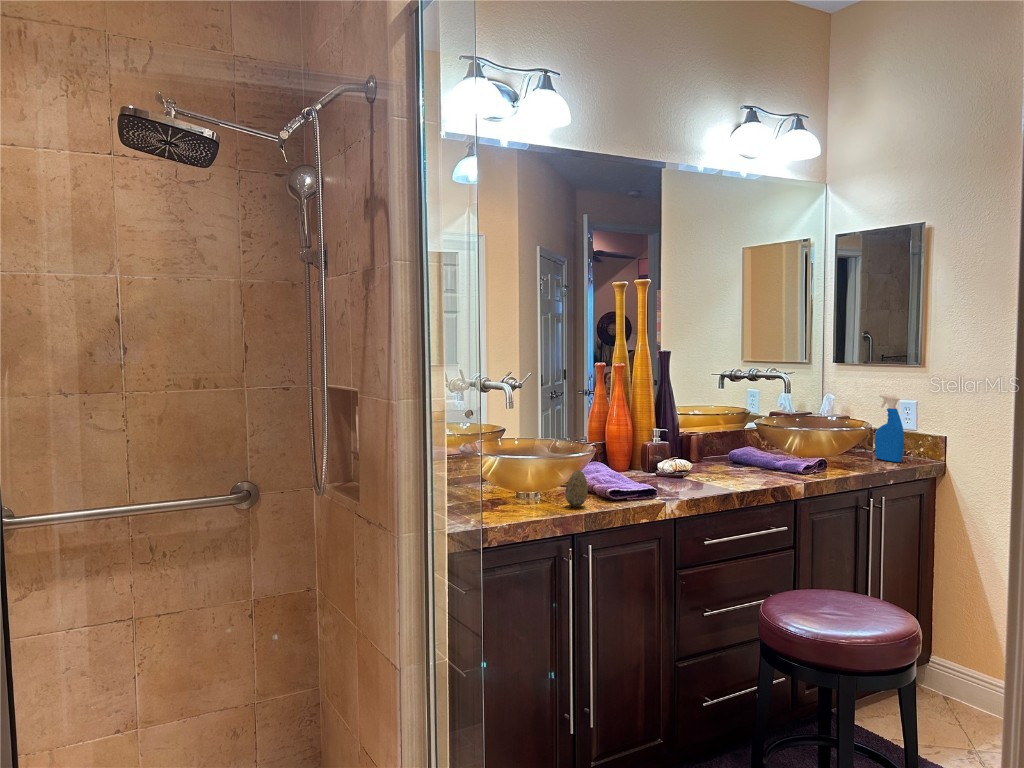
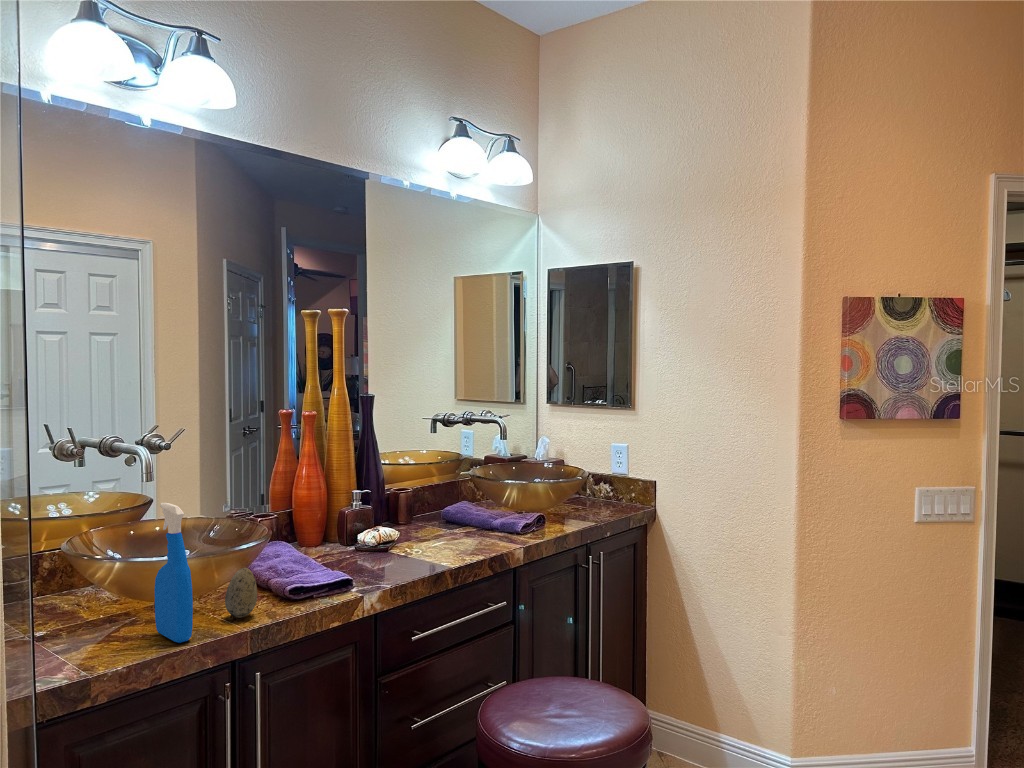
spray bottle: present [875,394,904,462] -> present [155,503,193,643]

